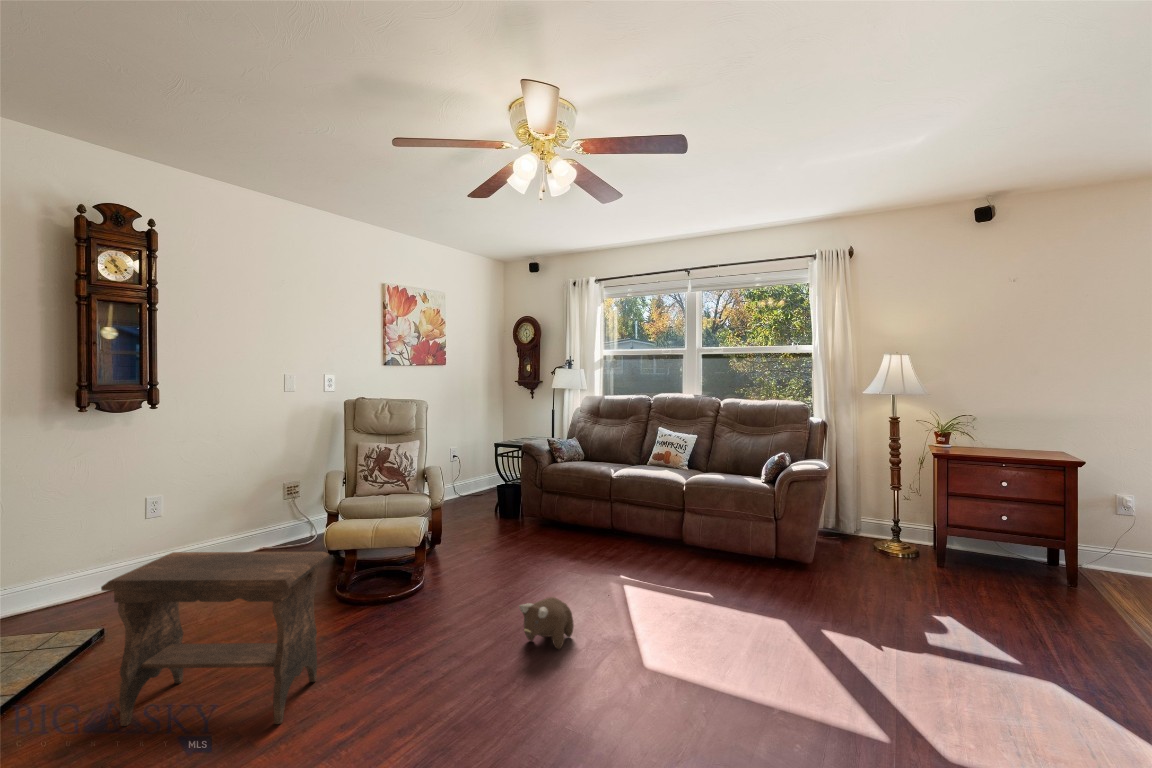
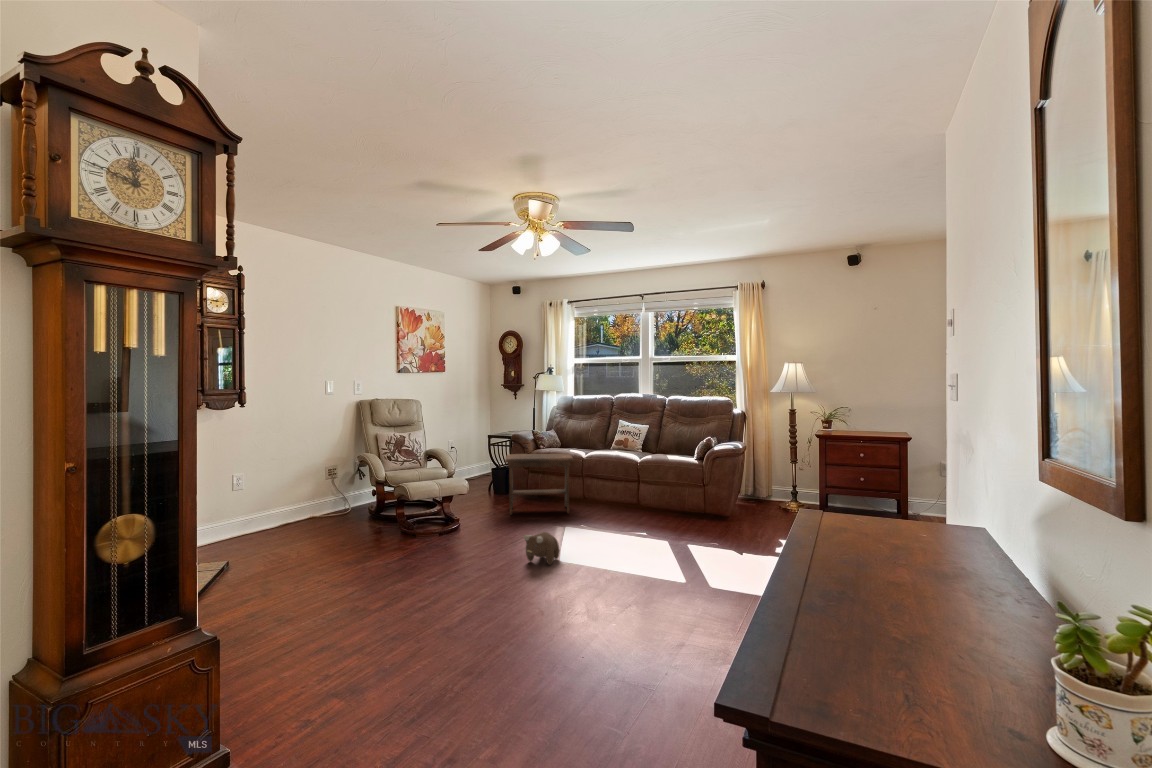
footstool: present [101,552,329,726] -> present [505,454,574,515]

